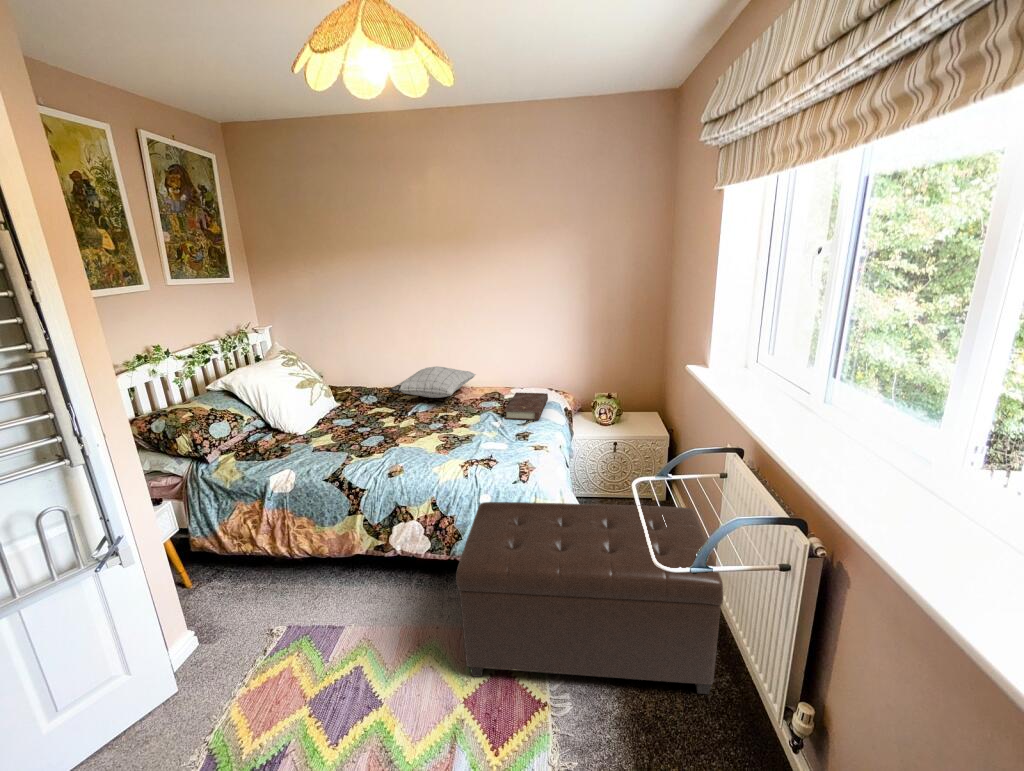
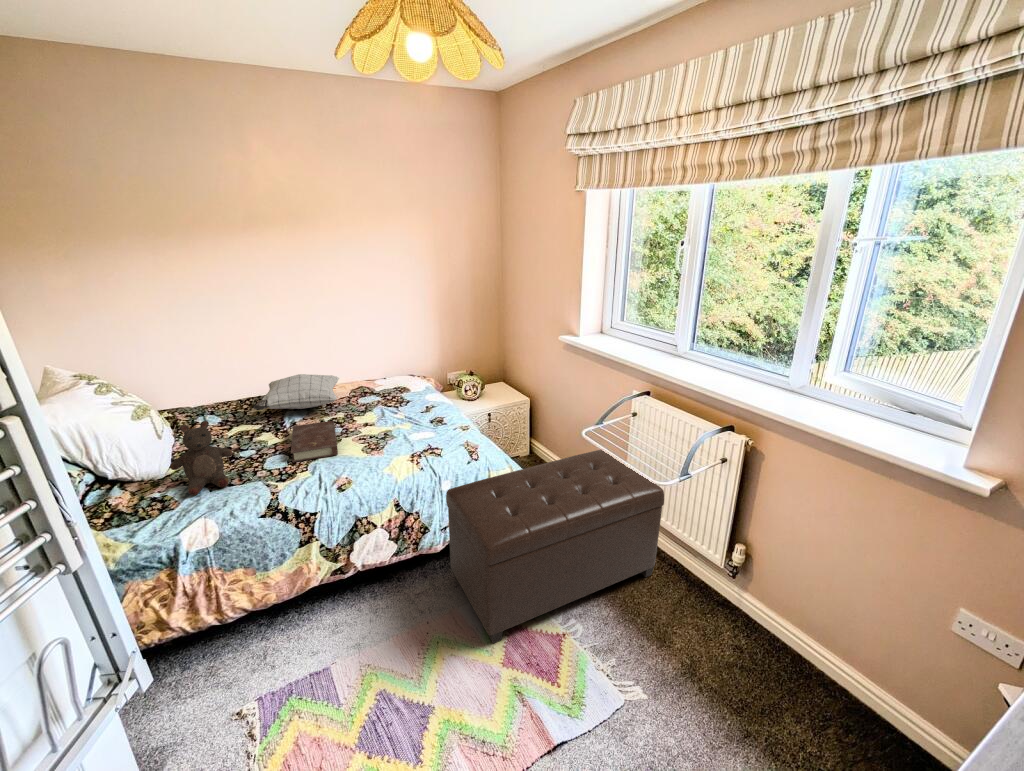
book: present [505,393,548,420] -> present [291,421,338,462]
stuffed bear: none [296,394,339,451] -> present [171,421,233,495]

